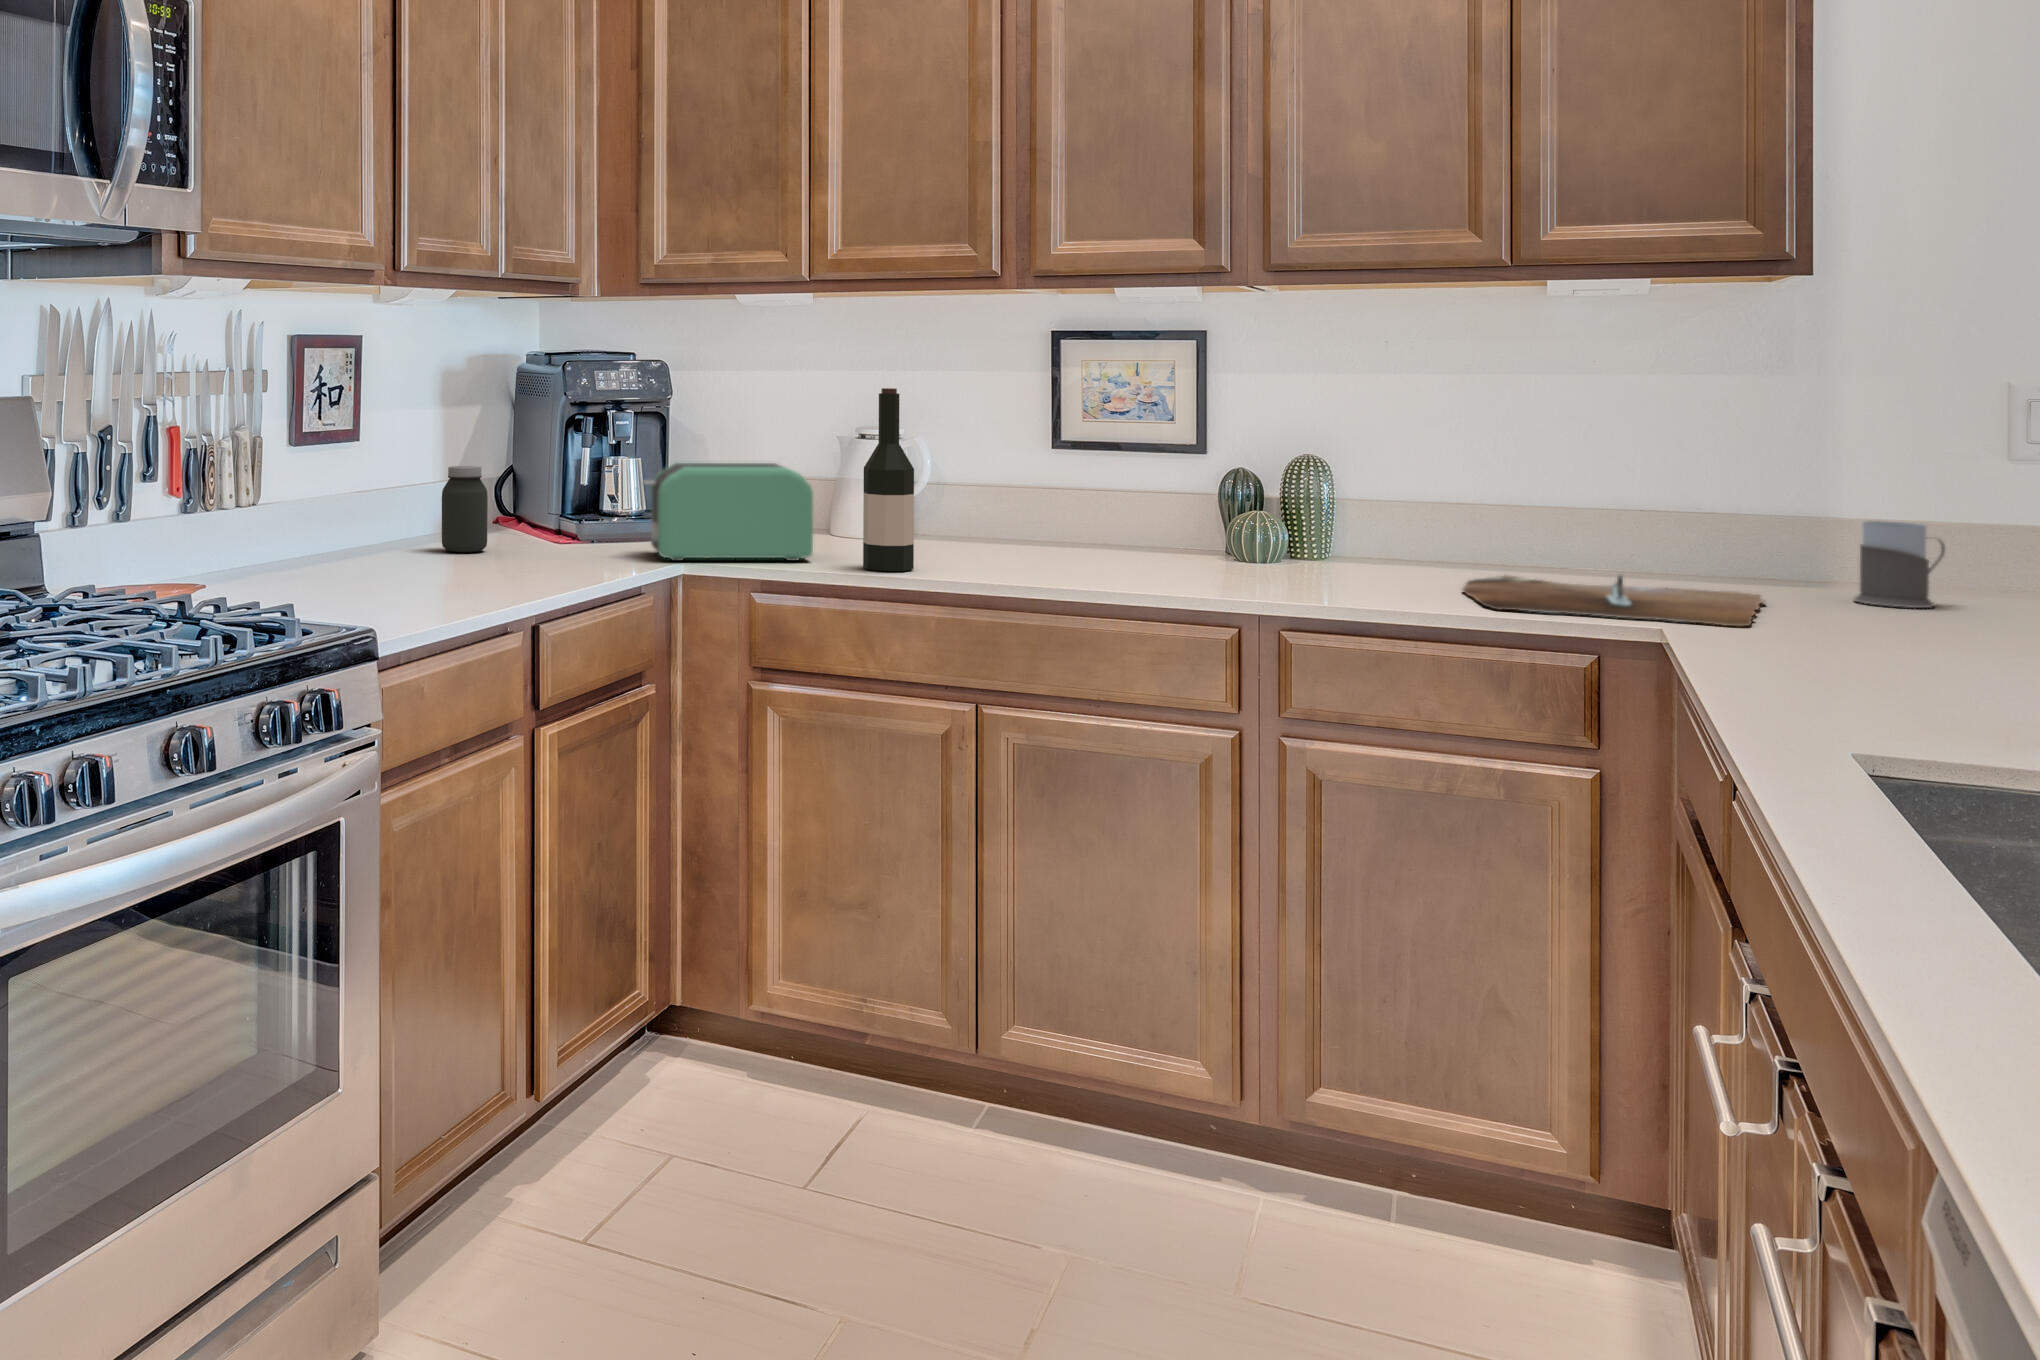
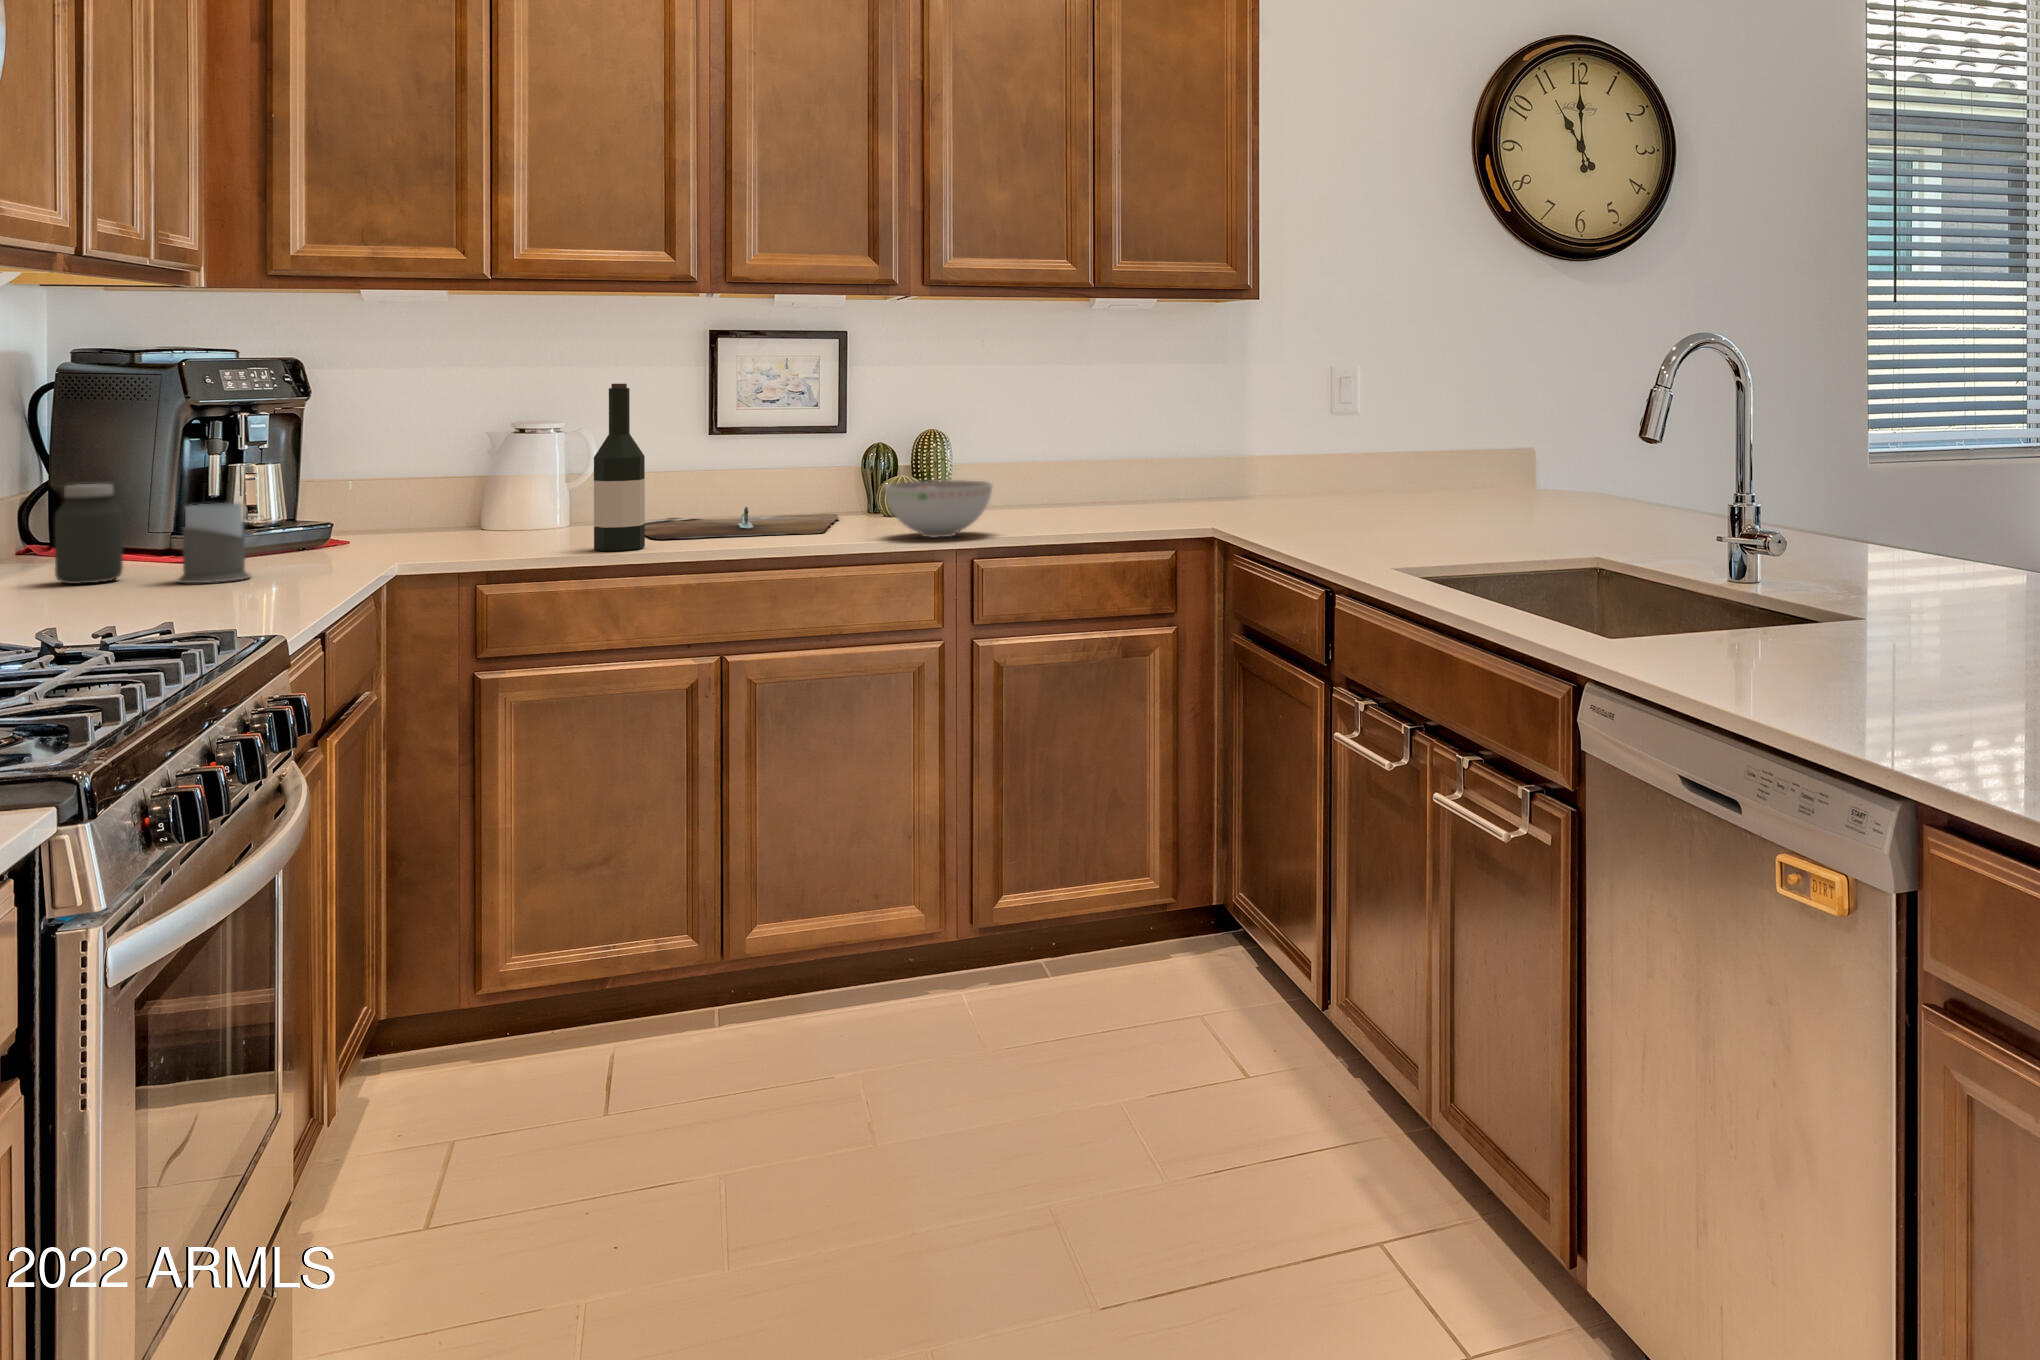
toaster: present [642,463,813,561] -> none [332,460,532,564]
bowl: none [1173,521,1318,598] -> present [885,480,992,537]
mug: present [1854,521,1945,608] -> present [178,503,267,583]
cutting board: present [1463,575,1764,626] -> present [645,507,839,540]

